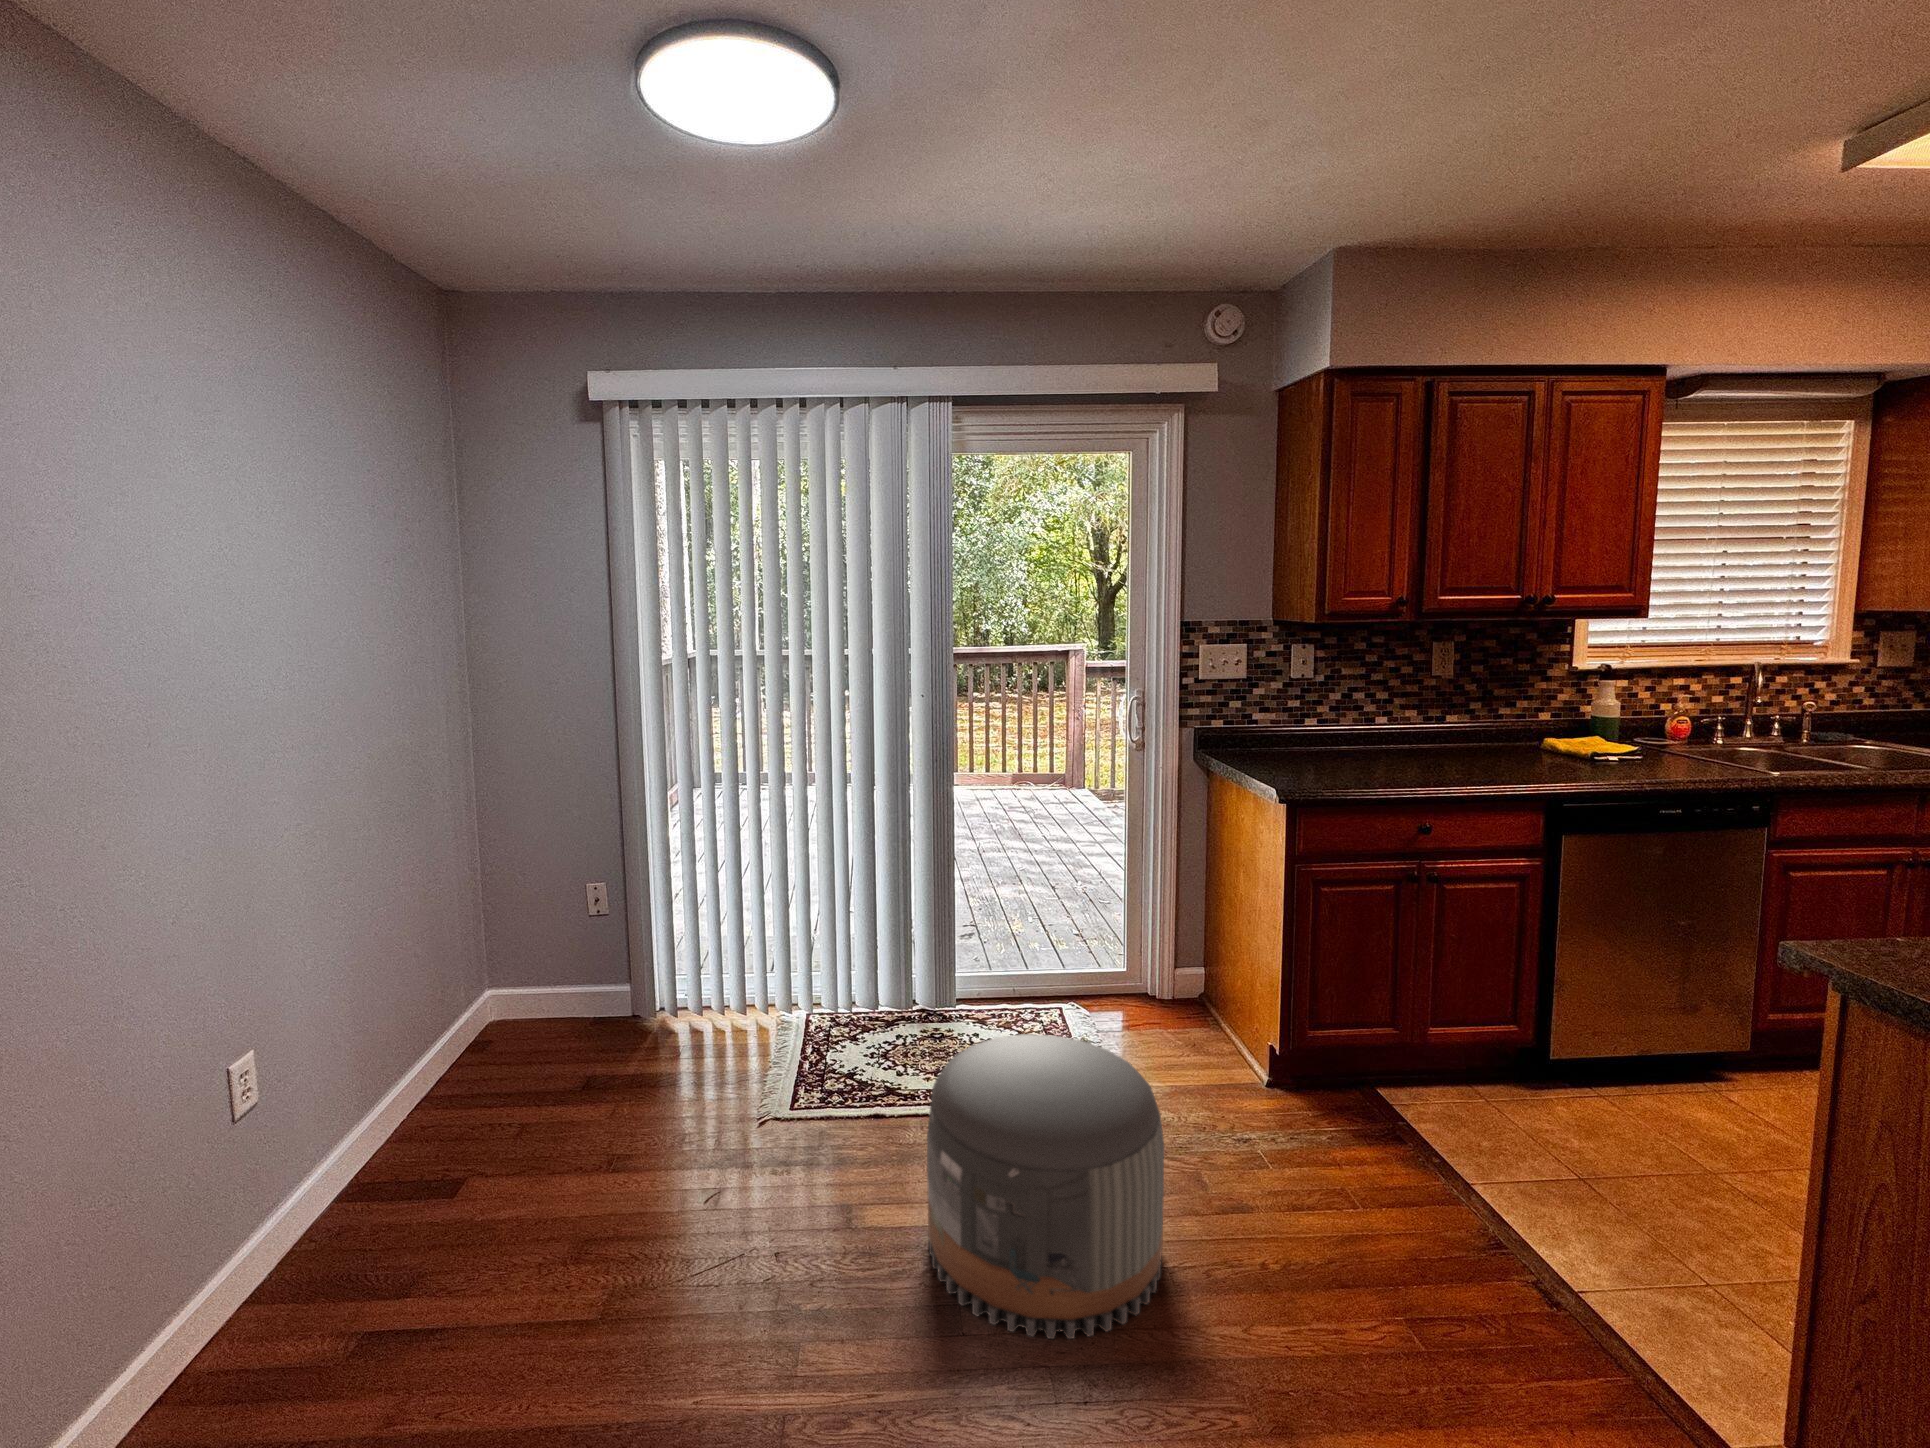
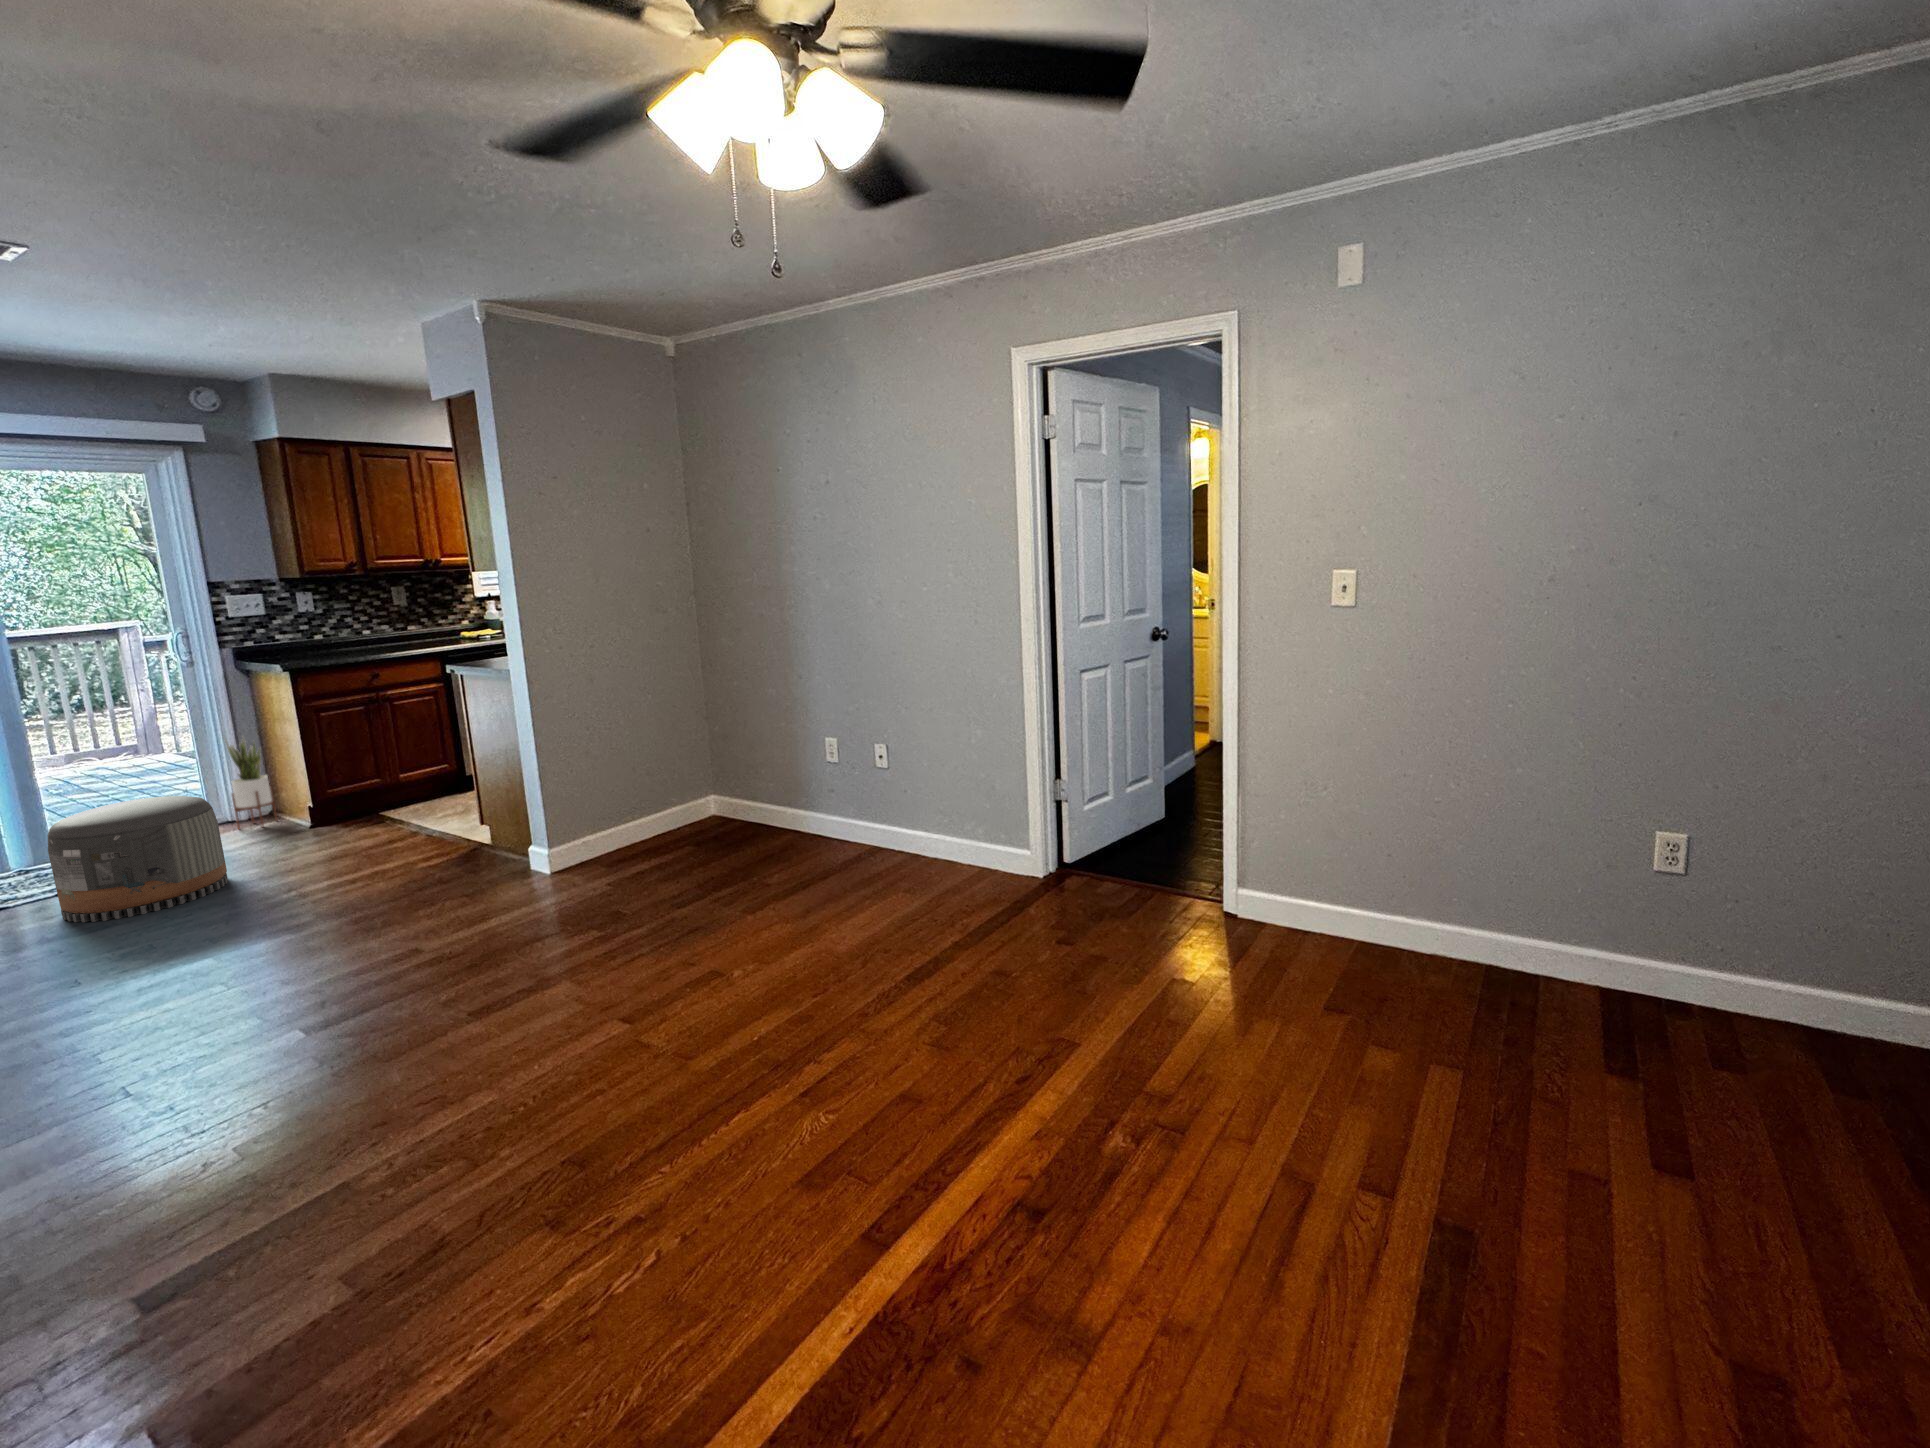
potted plant: none [1162,871,1216,1043] -> present [226,736,277,828]

